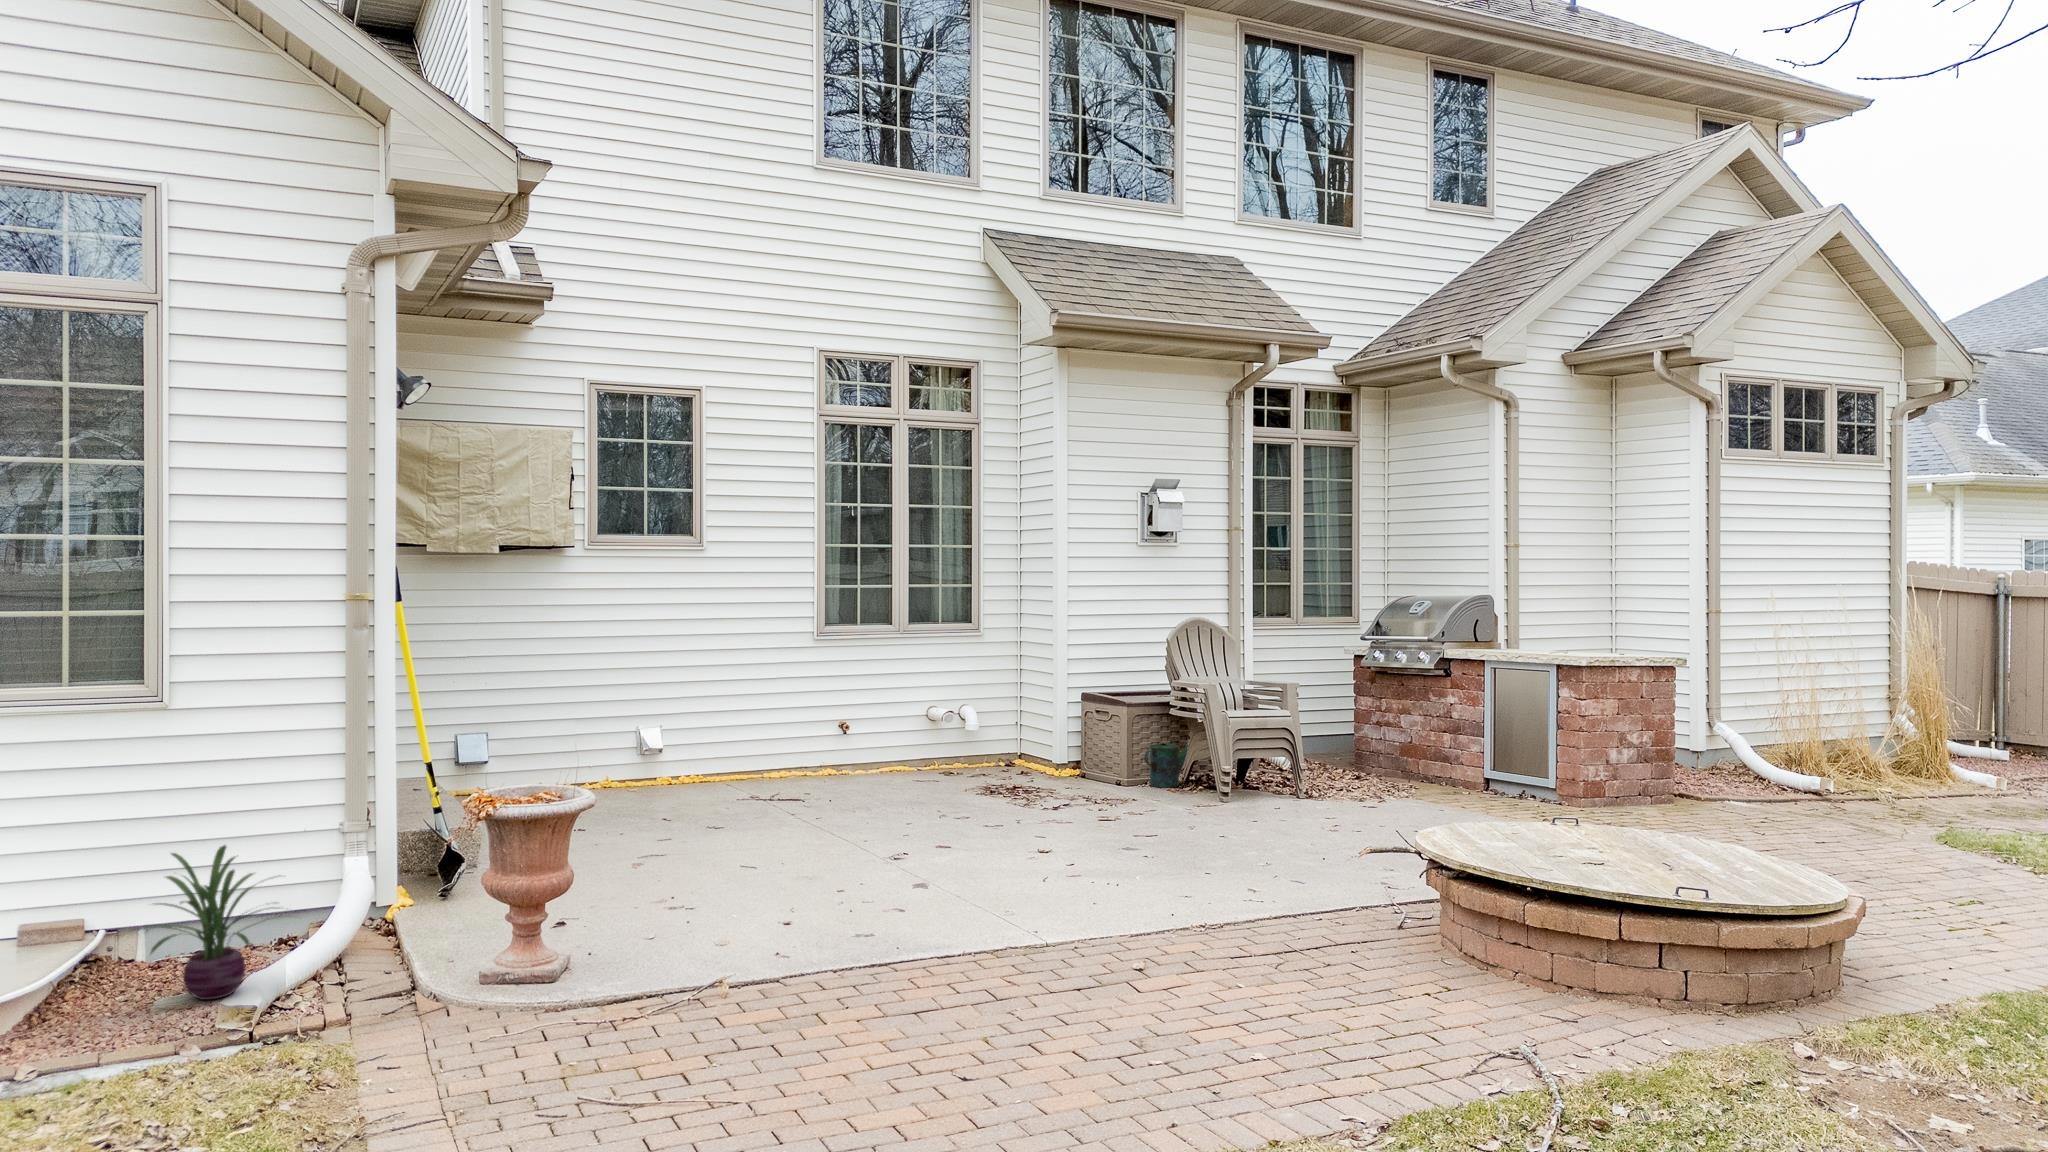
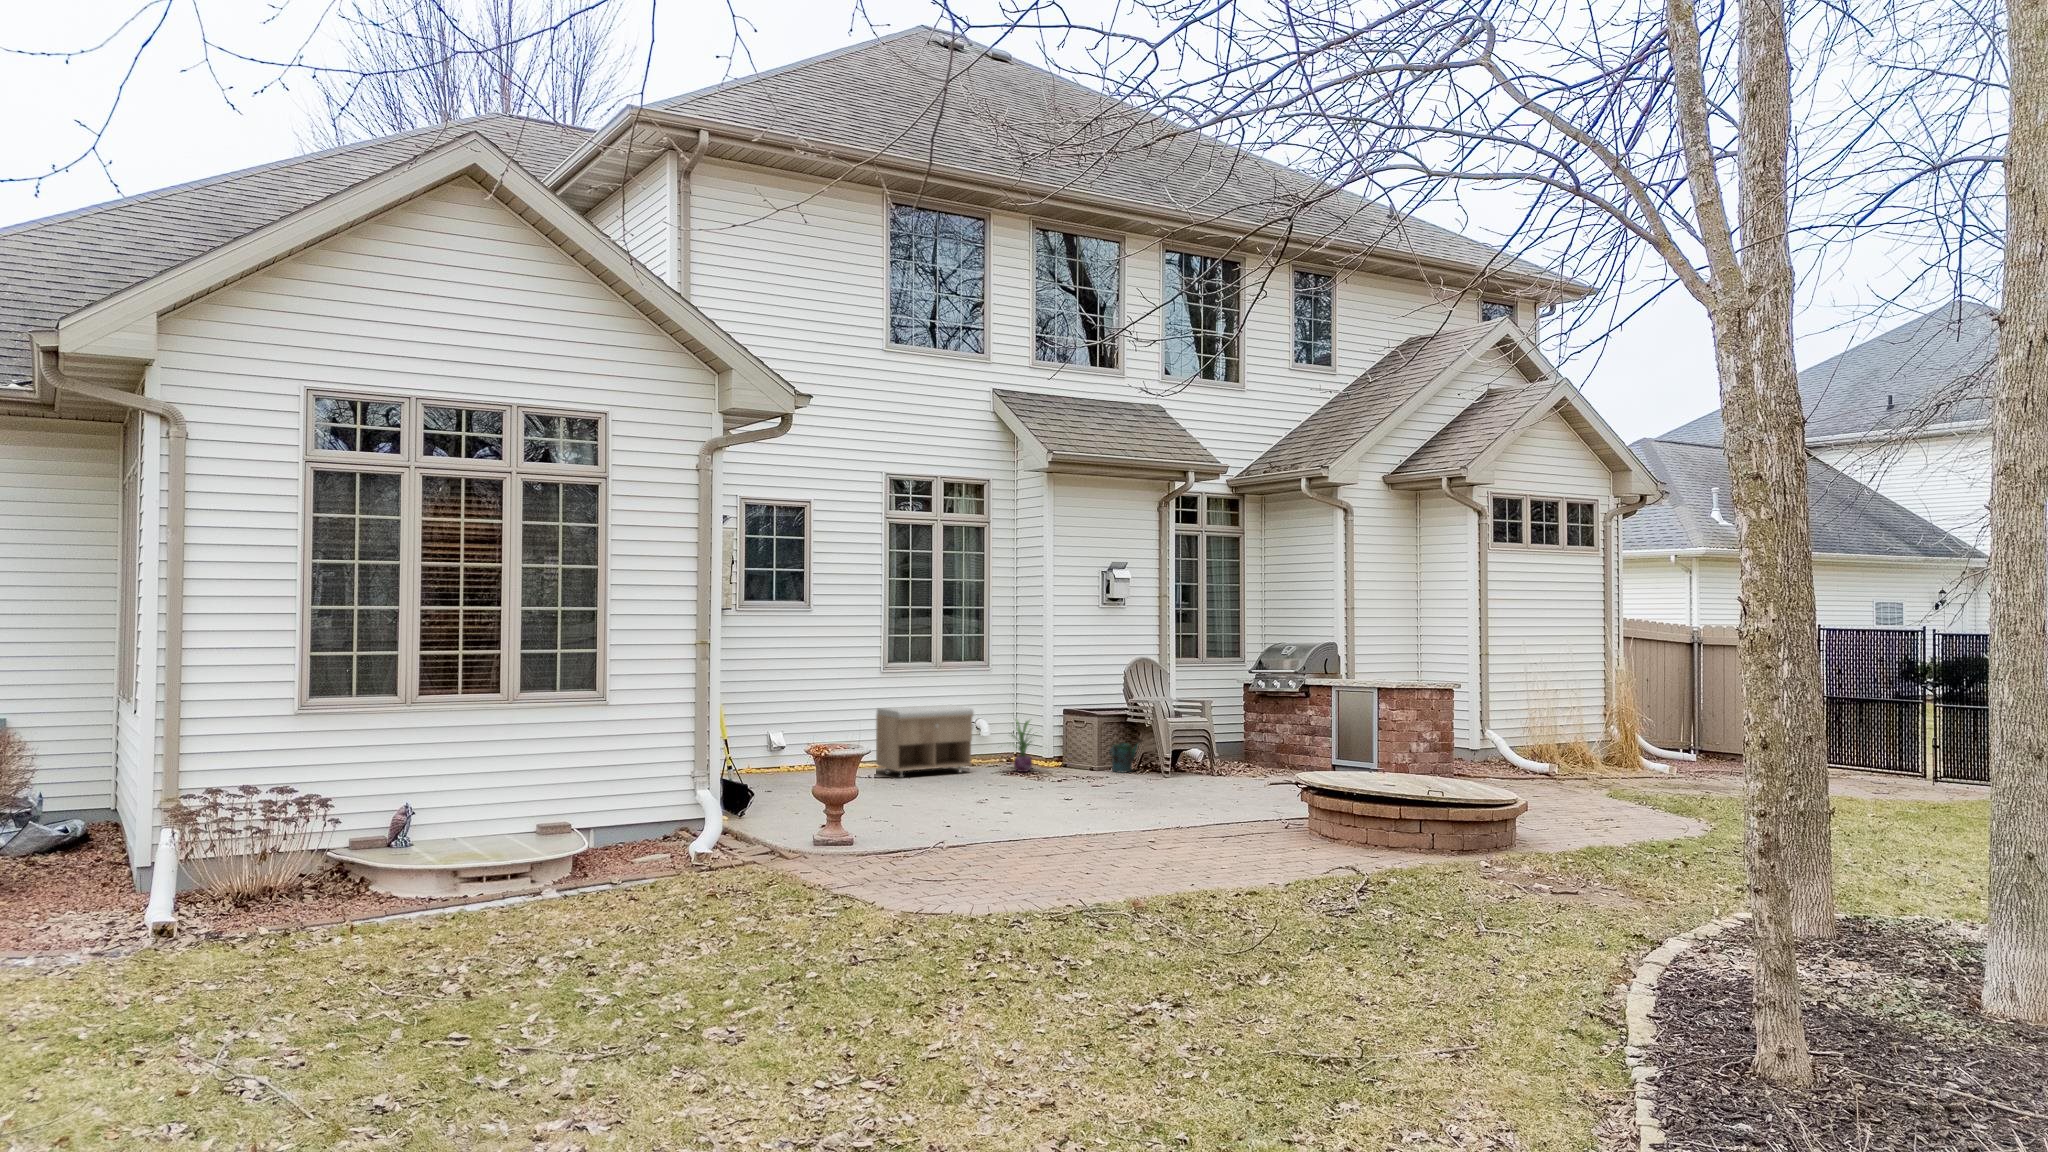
storage bench: none [805,685,944,793] -> present [876,705,973,777]
decorative plant: present [121,845,275,1000] -> present [1012,720,1032,772]

